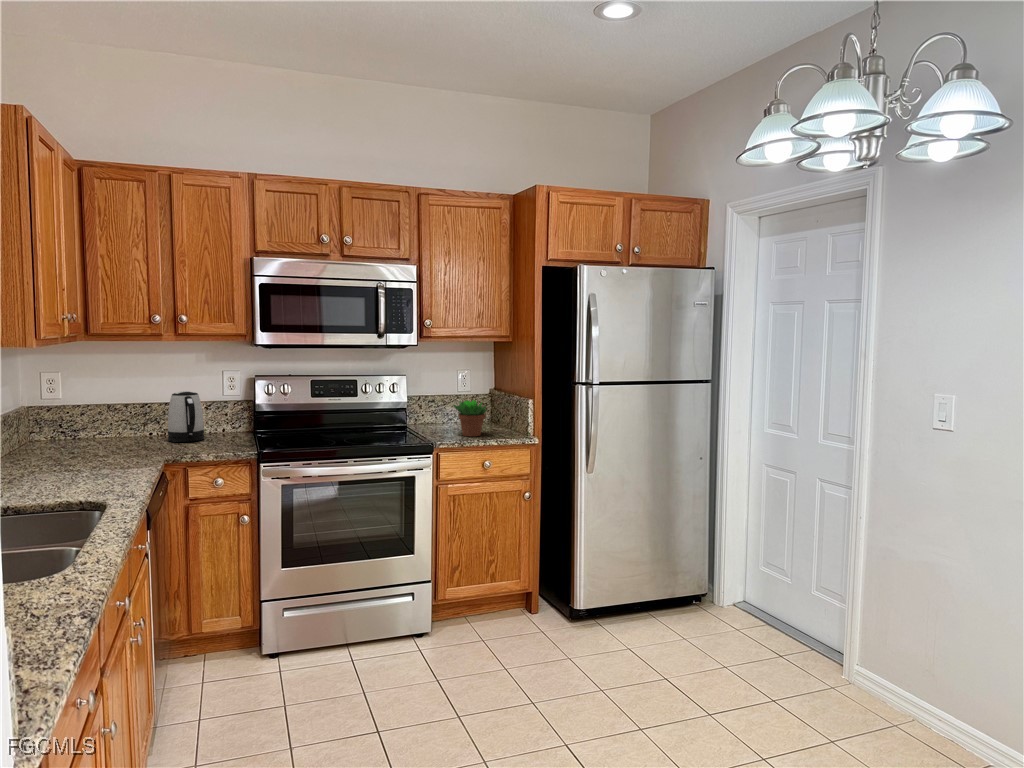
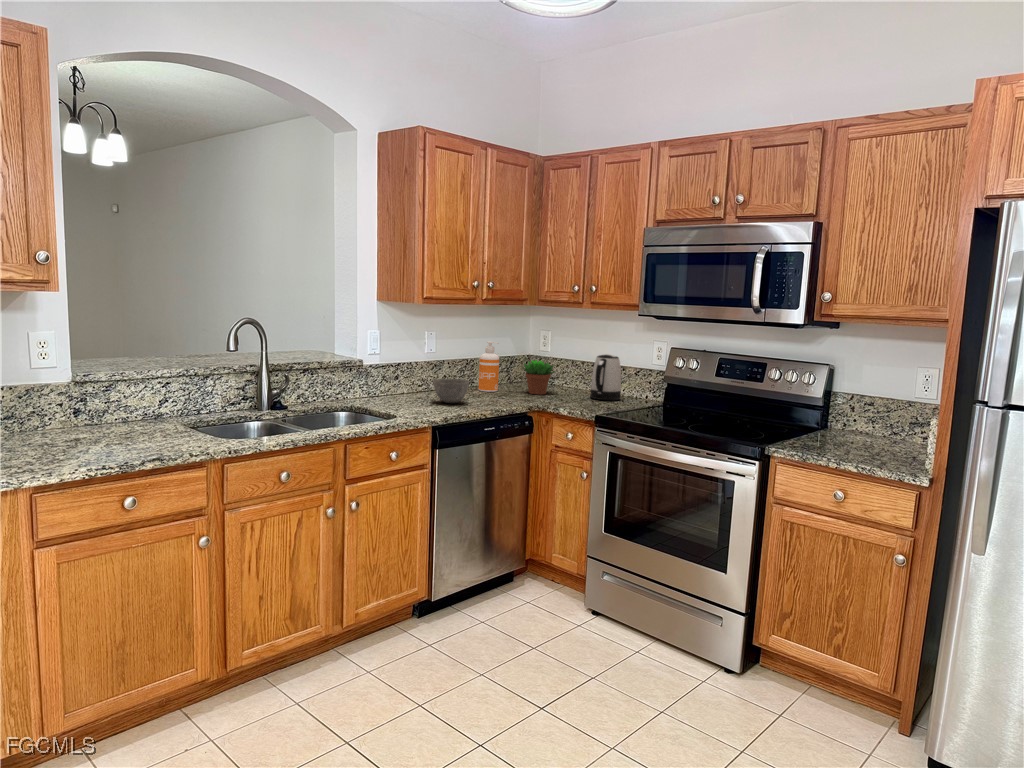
soap dispenser: none [24,394,56,461] -> present [479,341,499,392]
succulent plant: present [454,400,487,436] -> present [523,360,556,395]
bowl: none [54,445,109,479] -> present [433,379,469,403]

